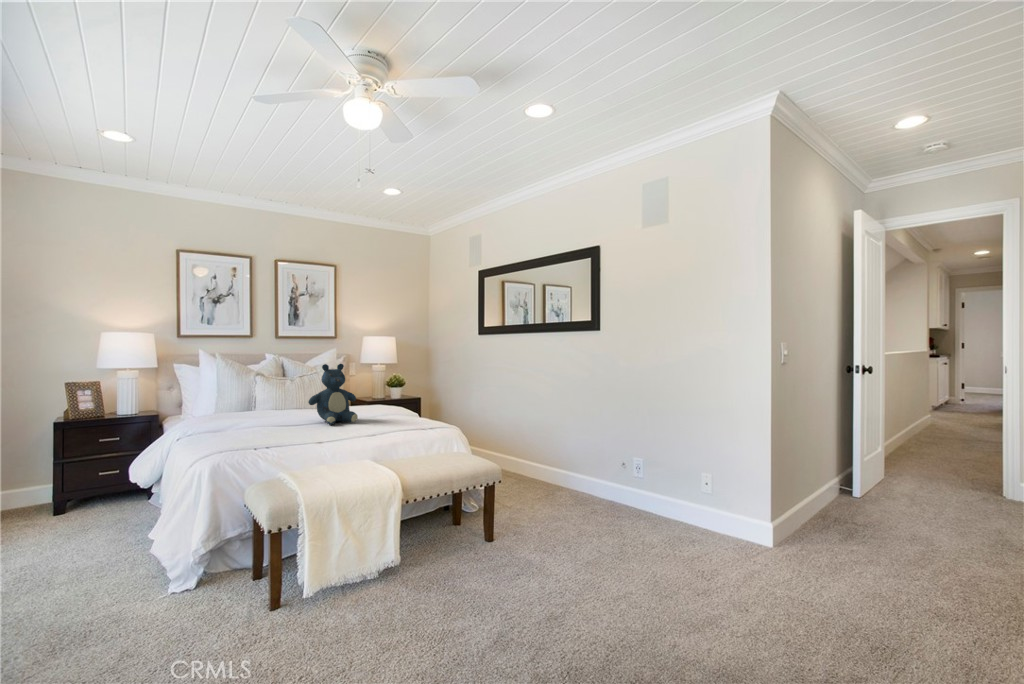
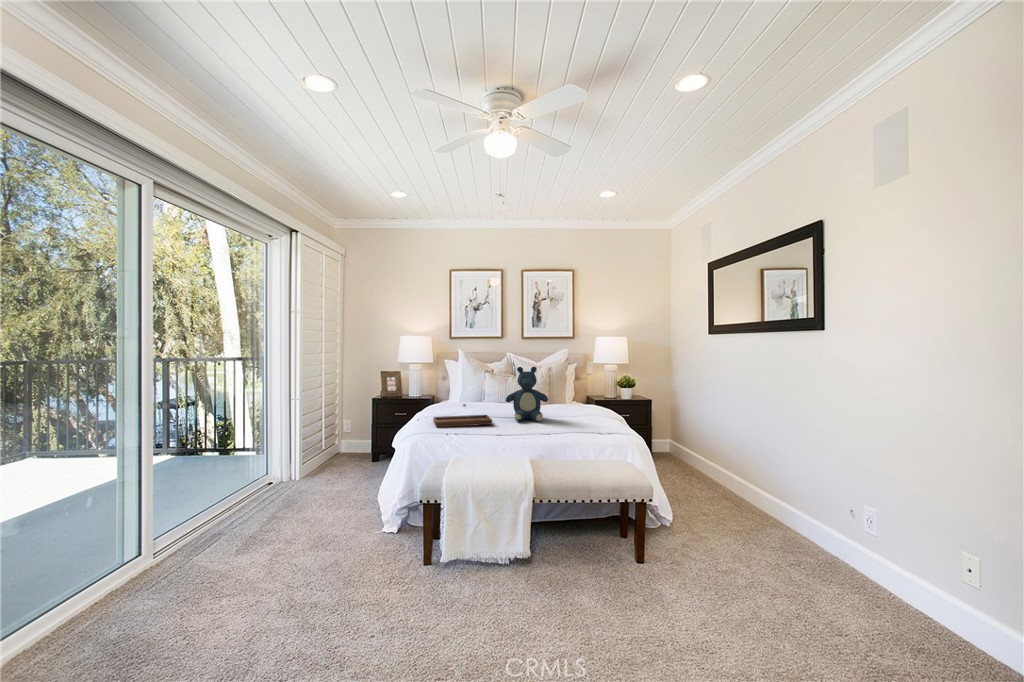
tray: none [222,410,308,441] -> present [433,404,492,427]

